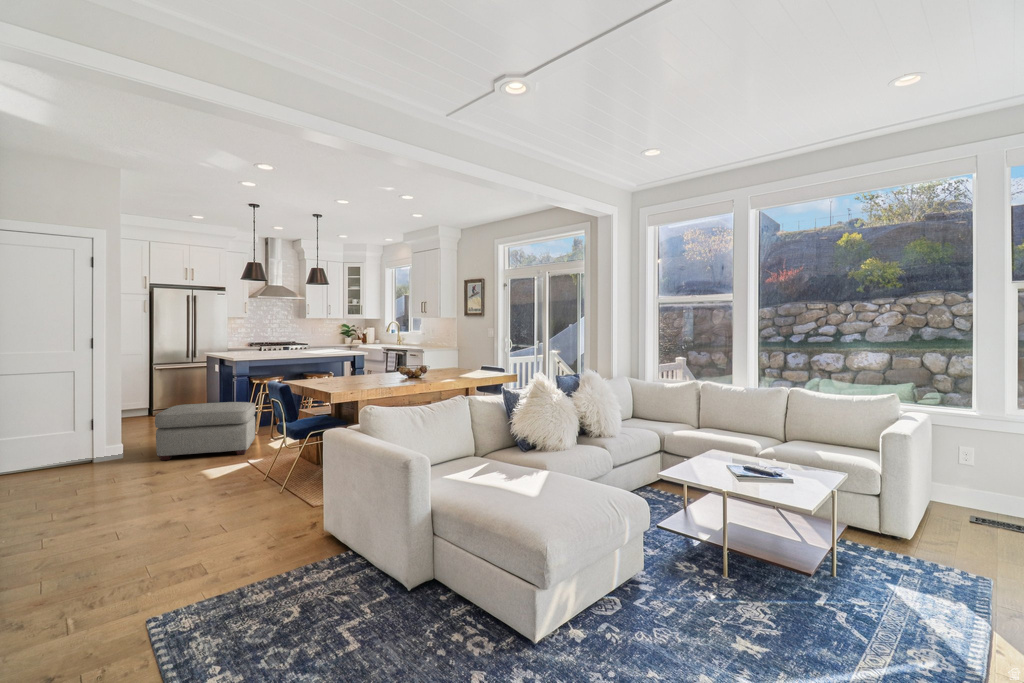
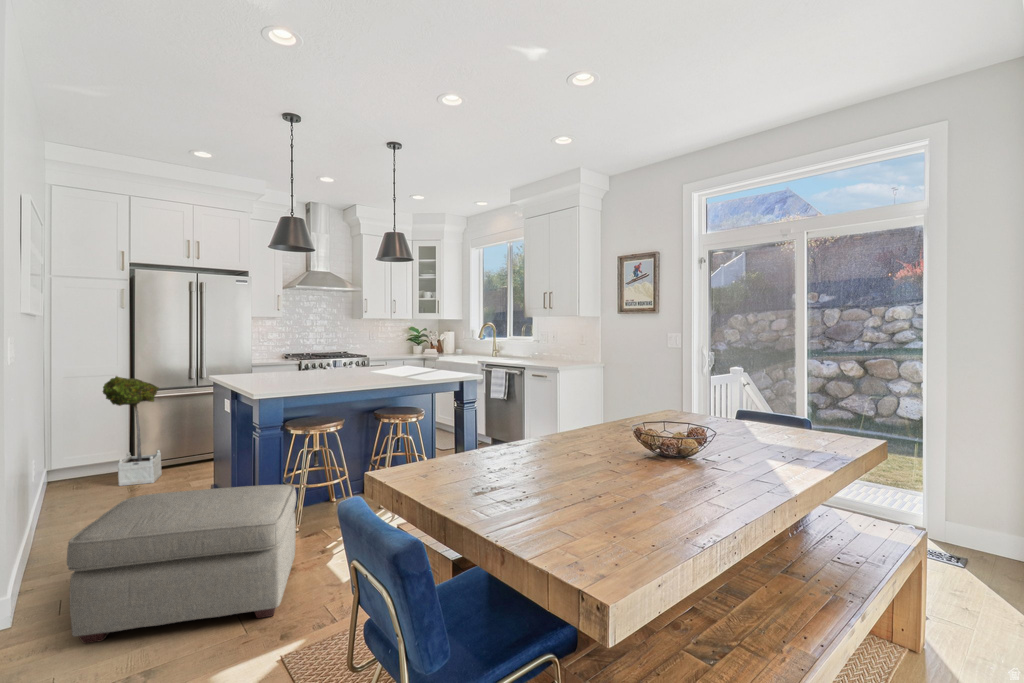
potted tree: none [136,354,171,421] -> present [103,376,162,486]

